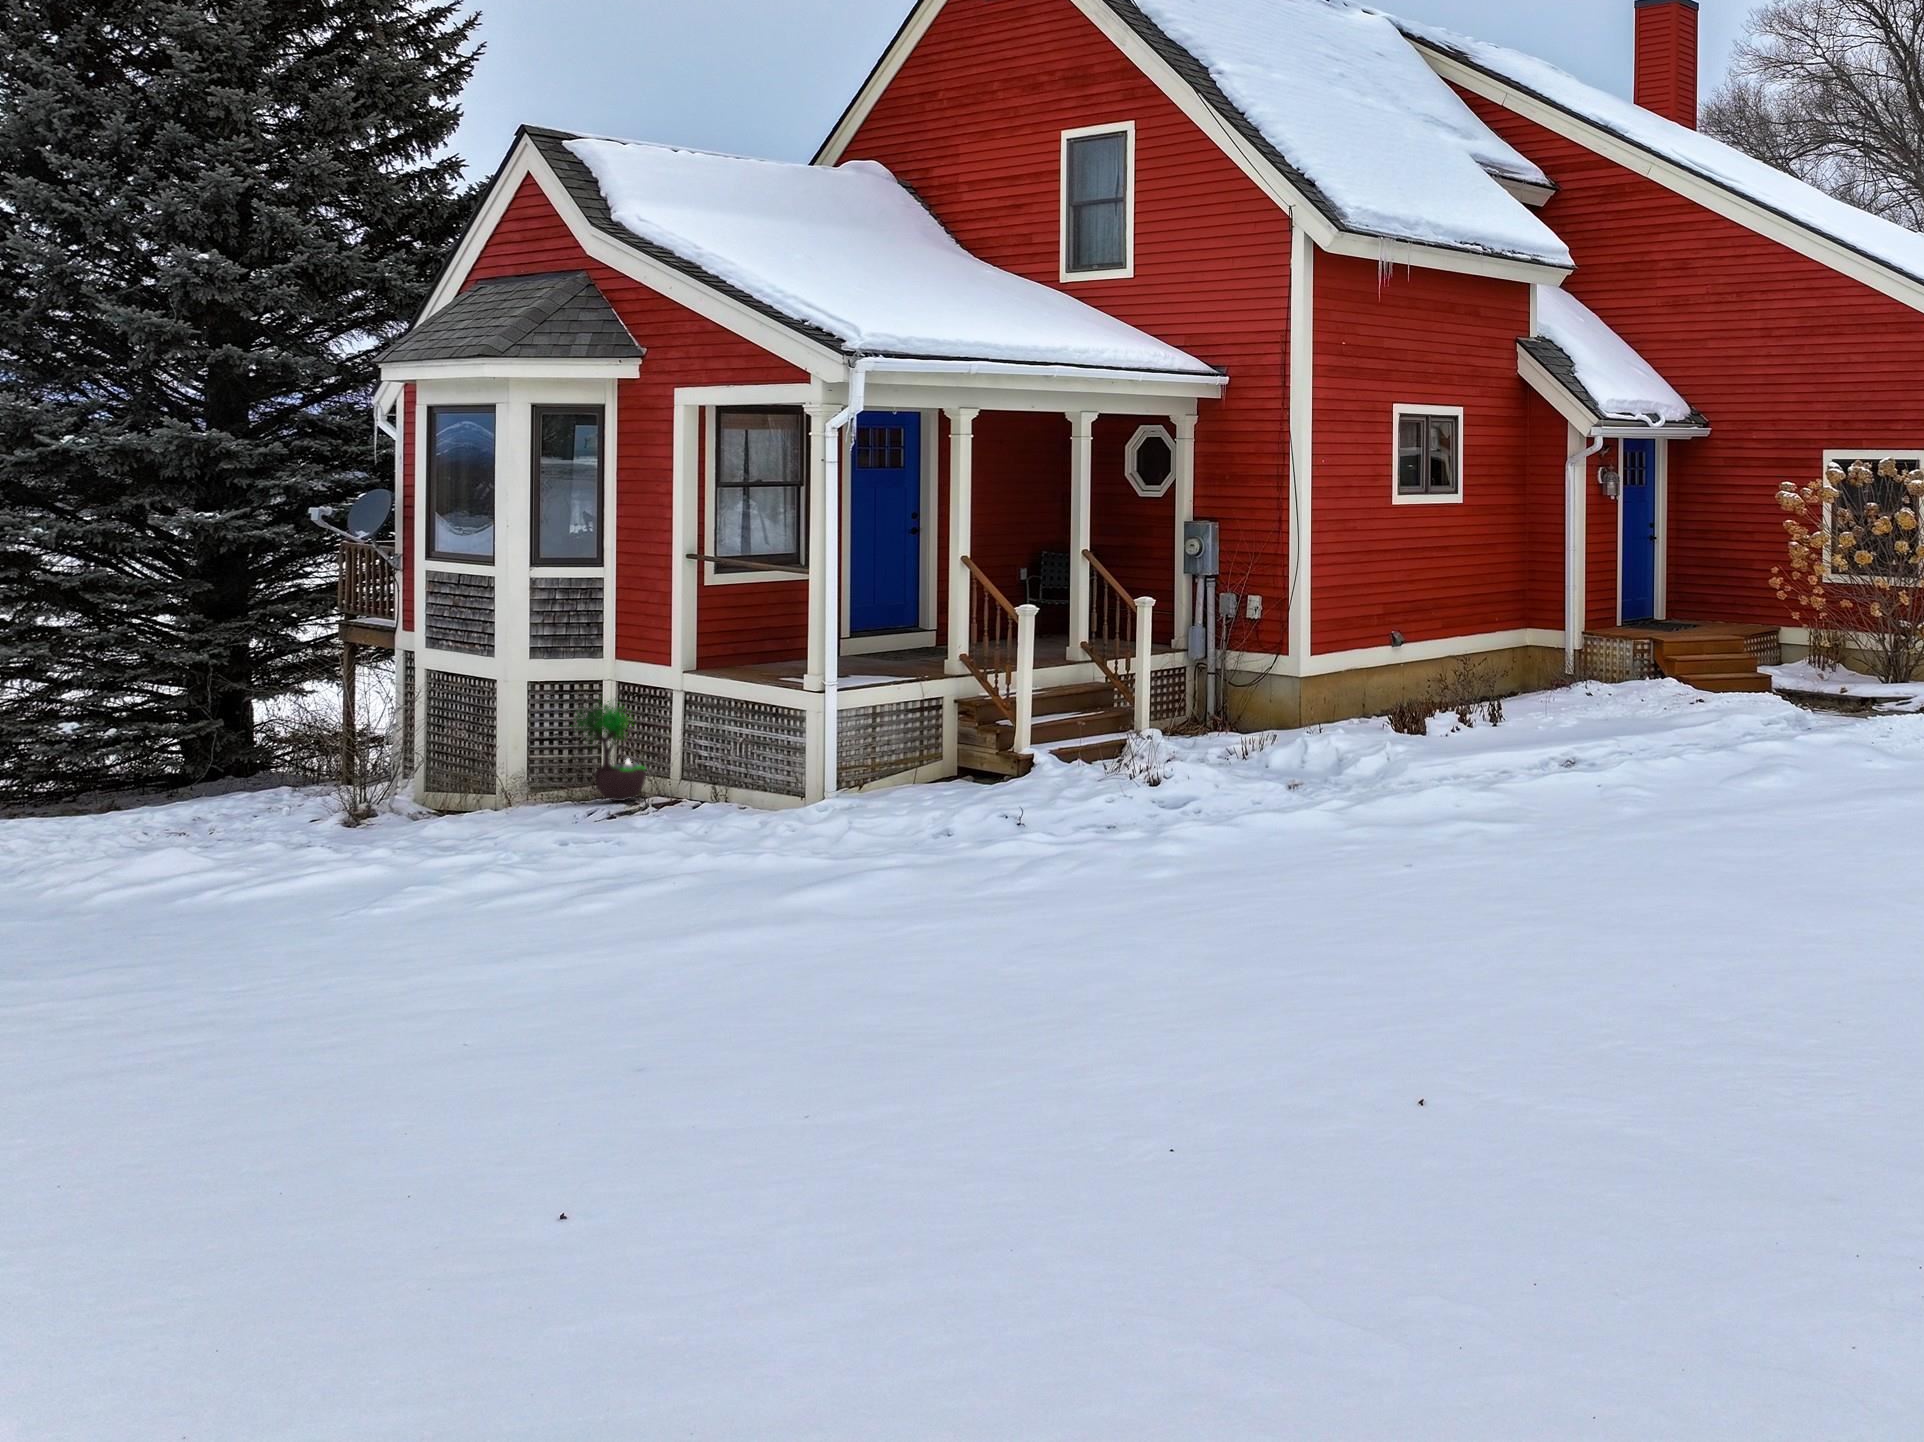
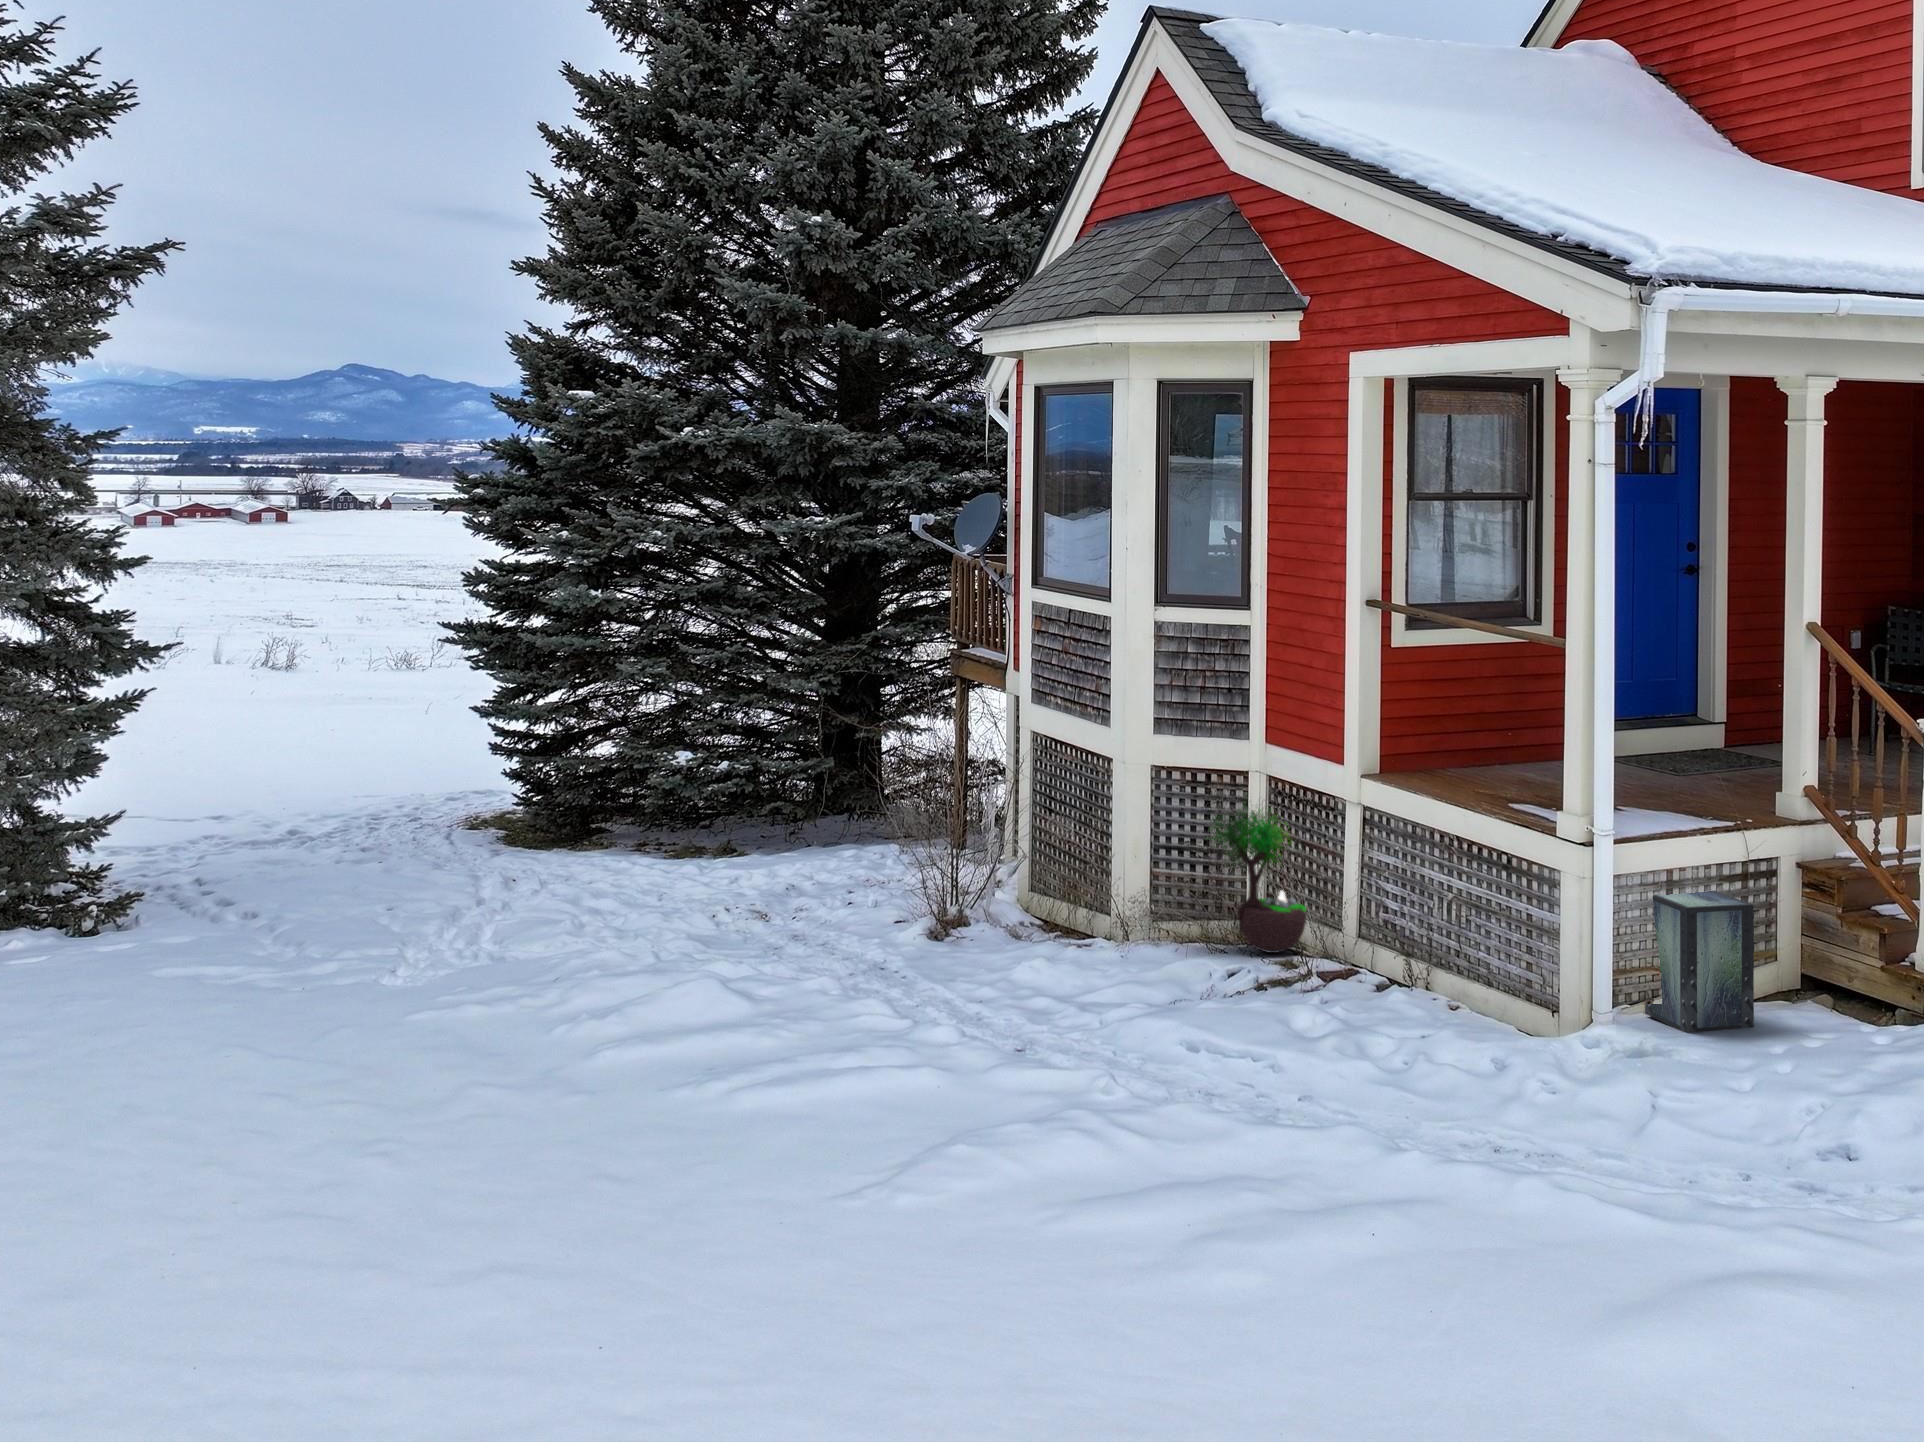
storage box: none [859,717,922,801] -> present [1645,891,1754,1033]

